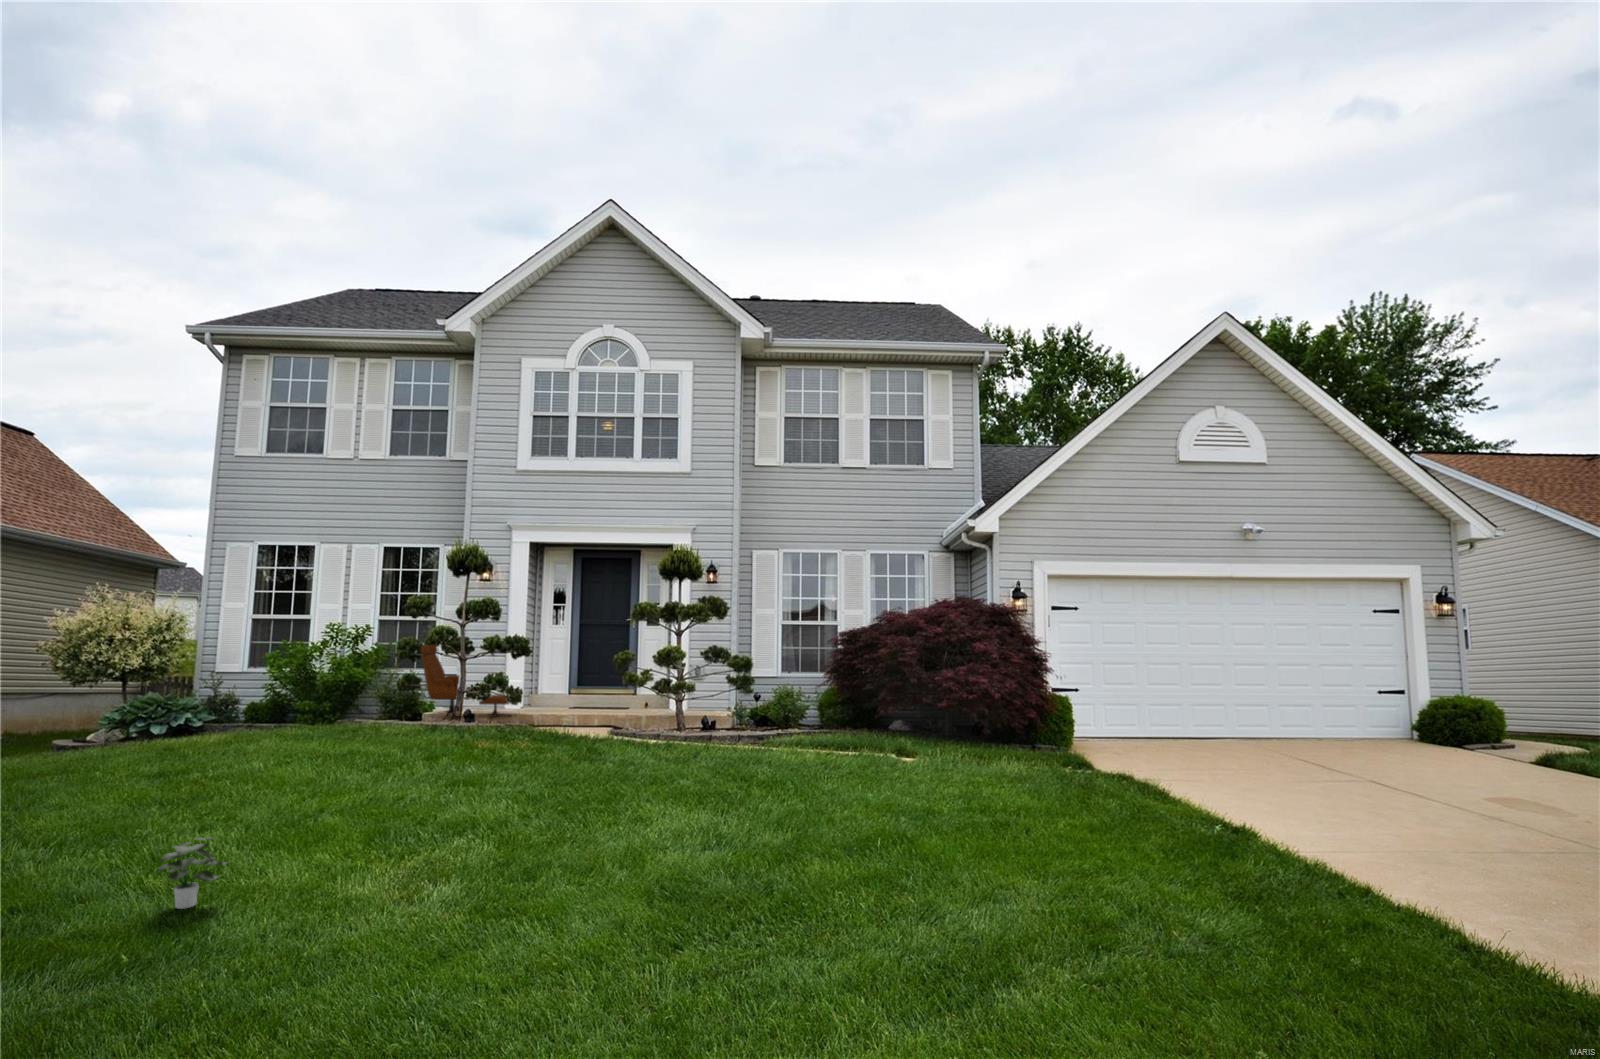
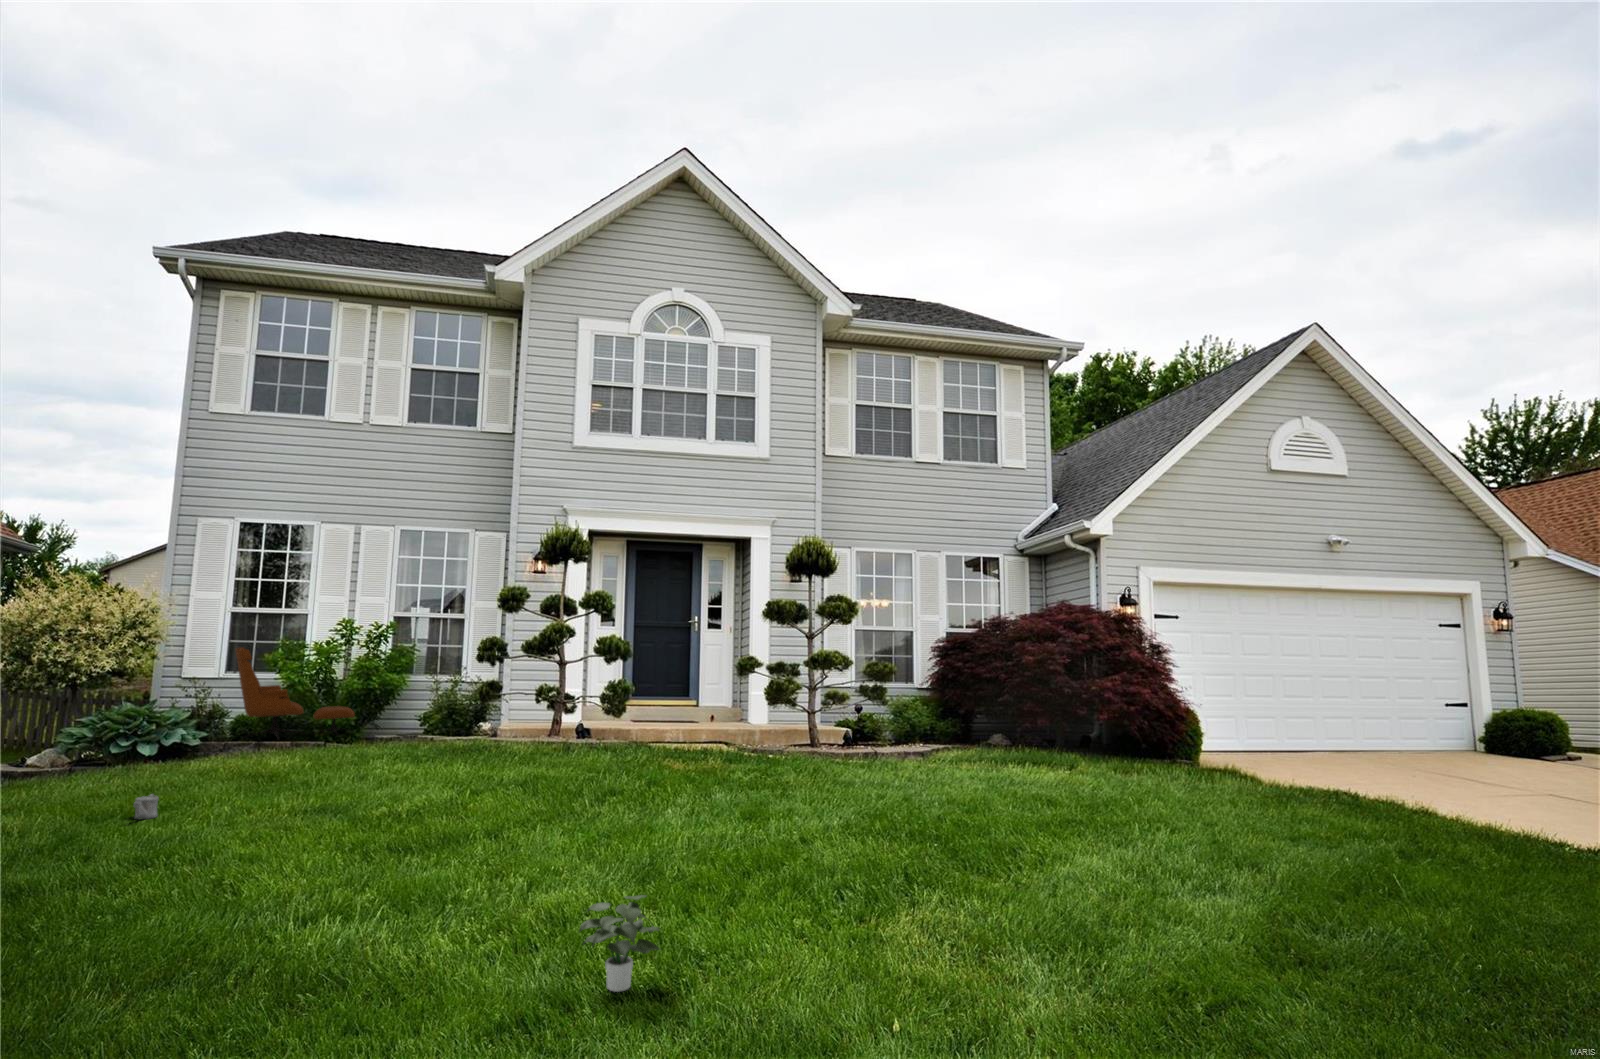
lounge chair: present [421,645,509,720] -> present [236,647,355,740]
watering can: none [50,762,78,781] -> present [134,794,159,819]

